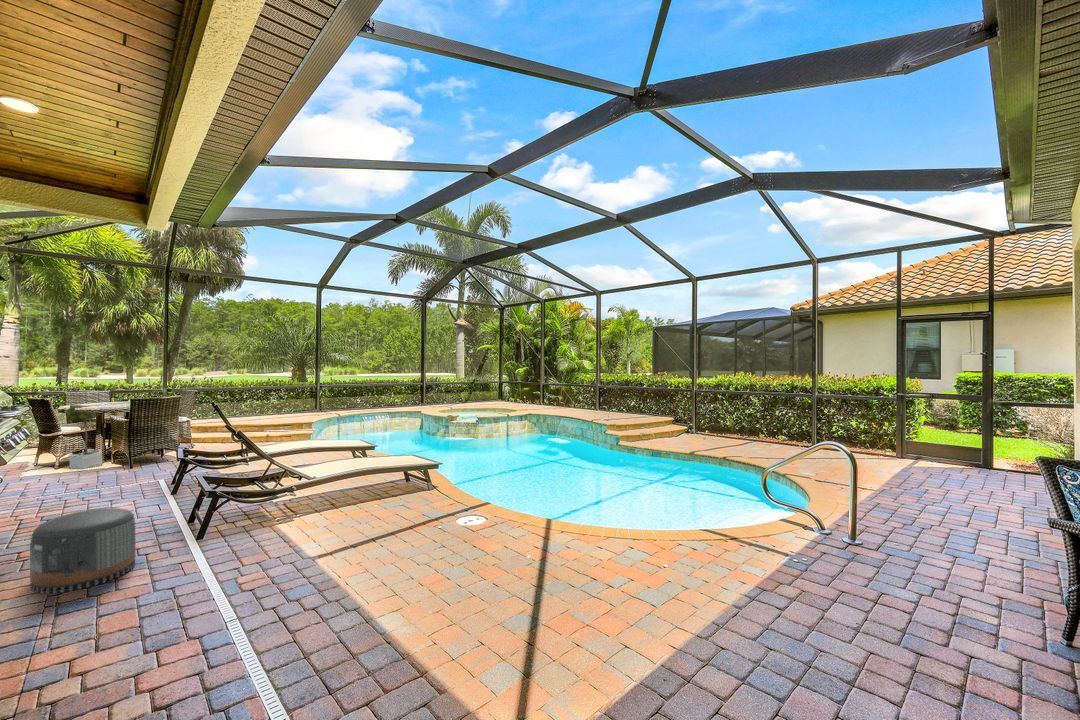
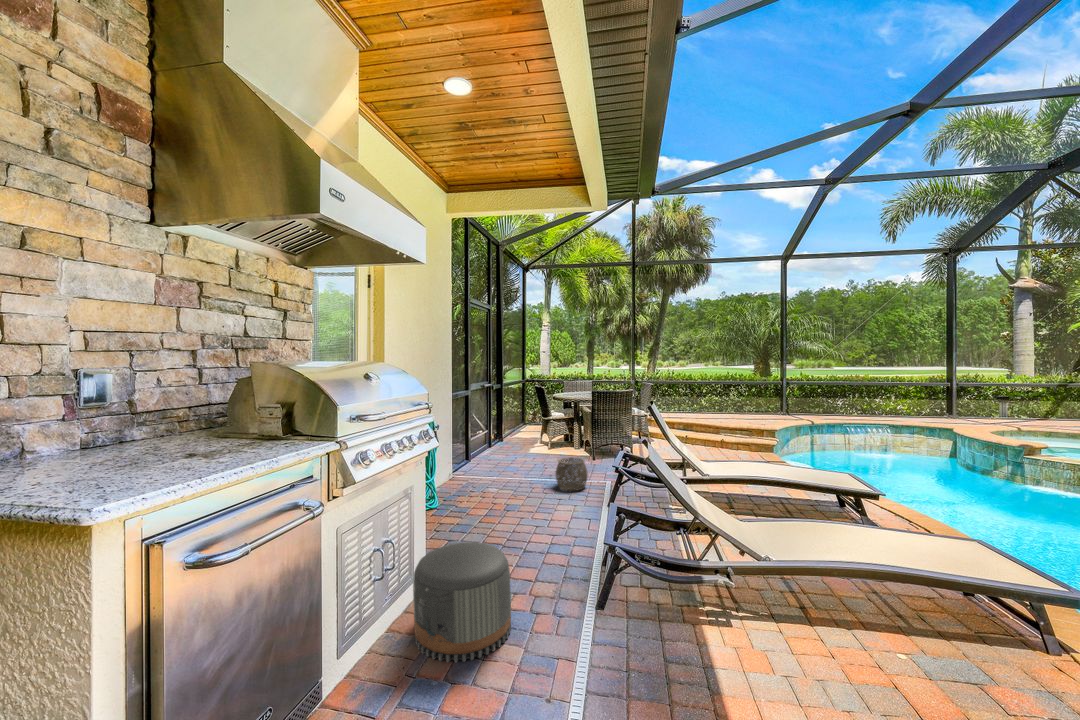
potted tree: present [65,404,102,469] -> none [550,395,575,455]
woven basket: none [101,459,143,492] -> present [556,457,588,491]

